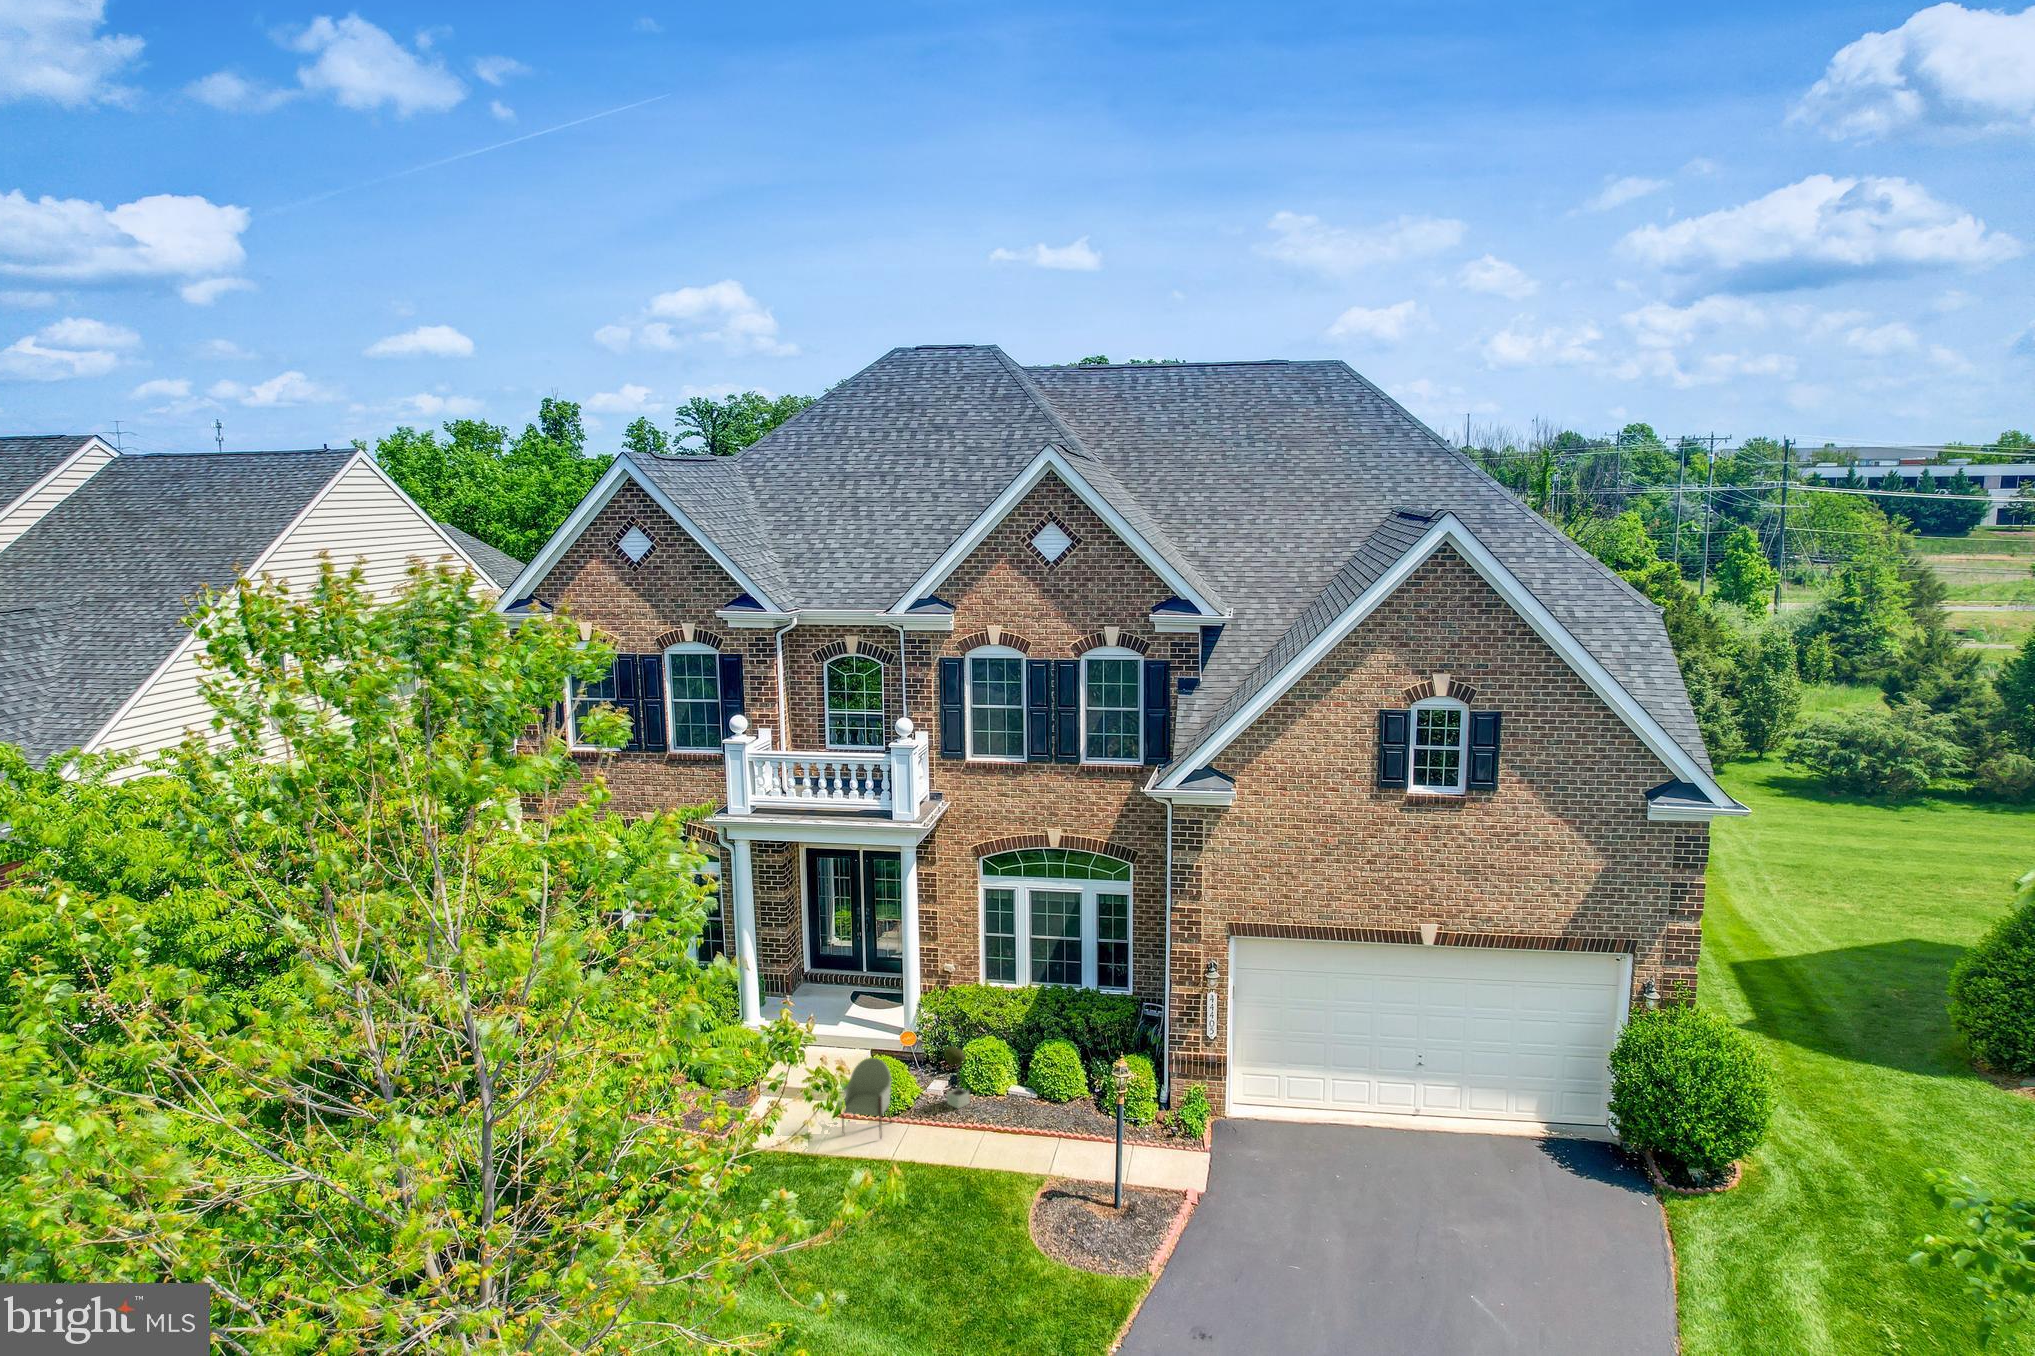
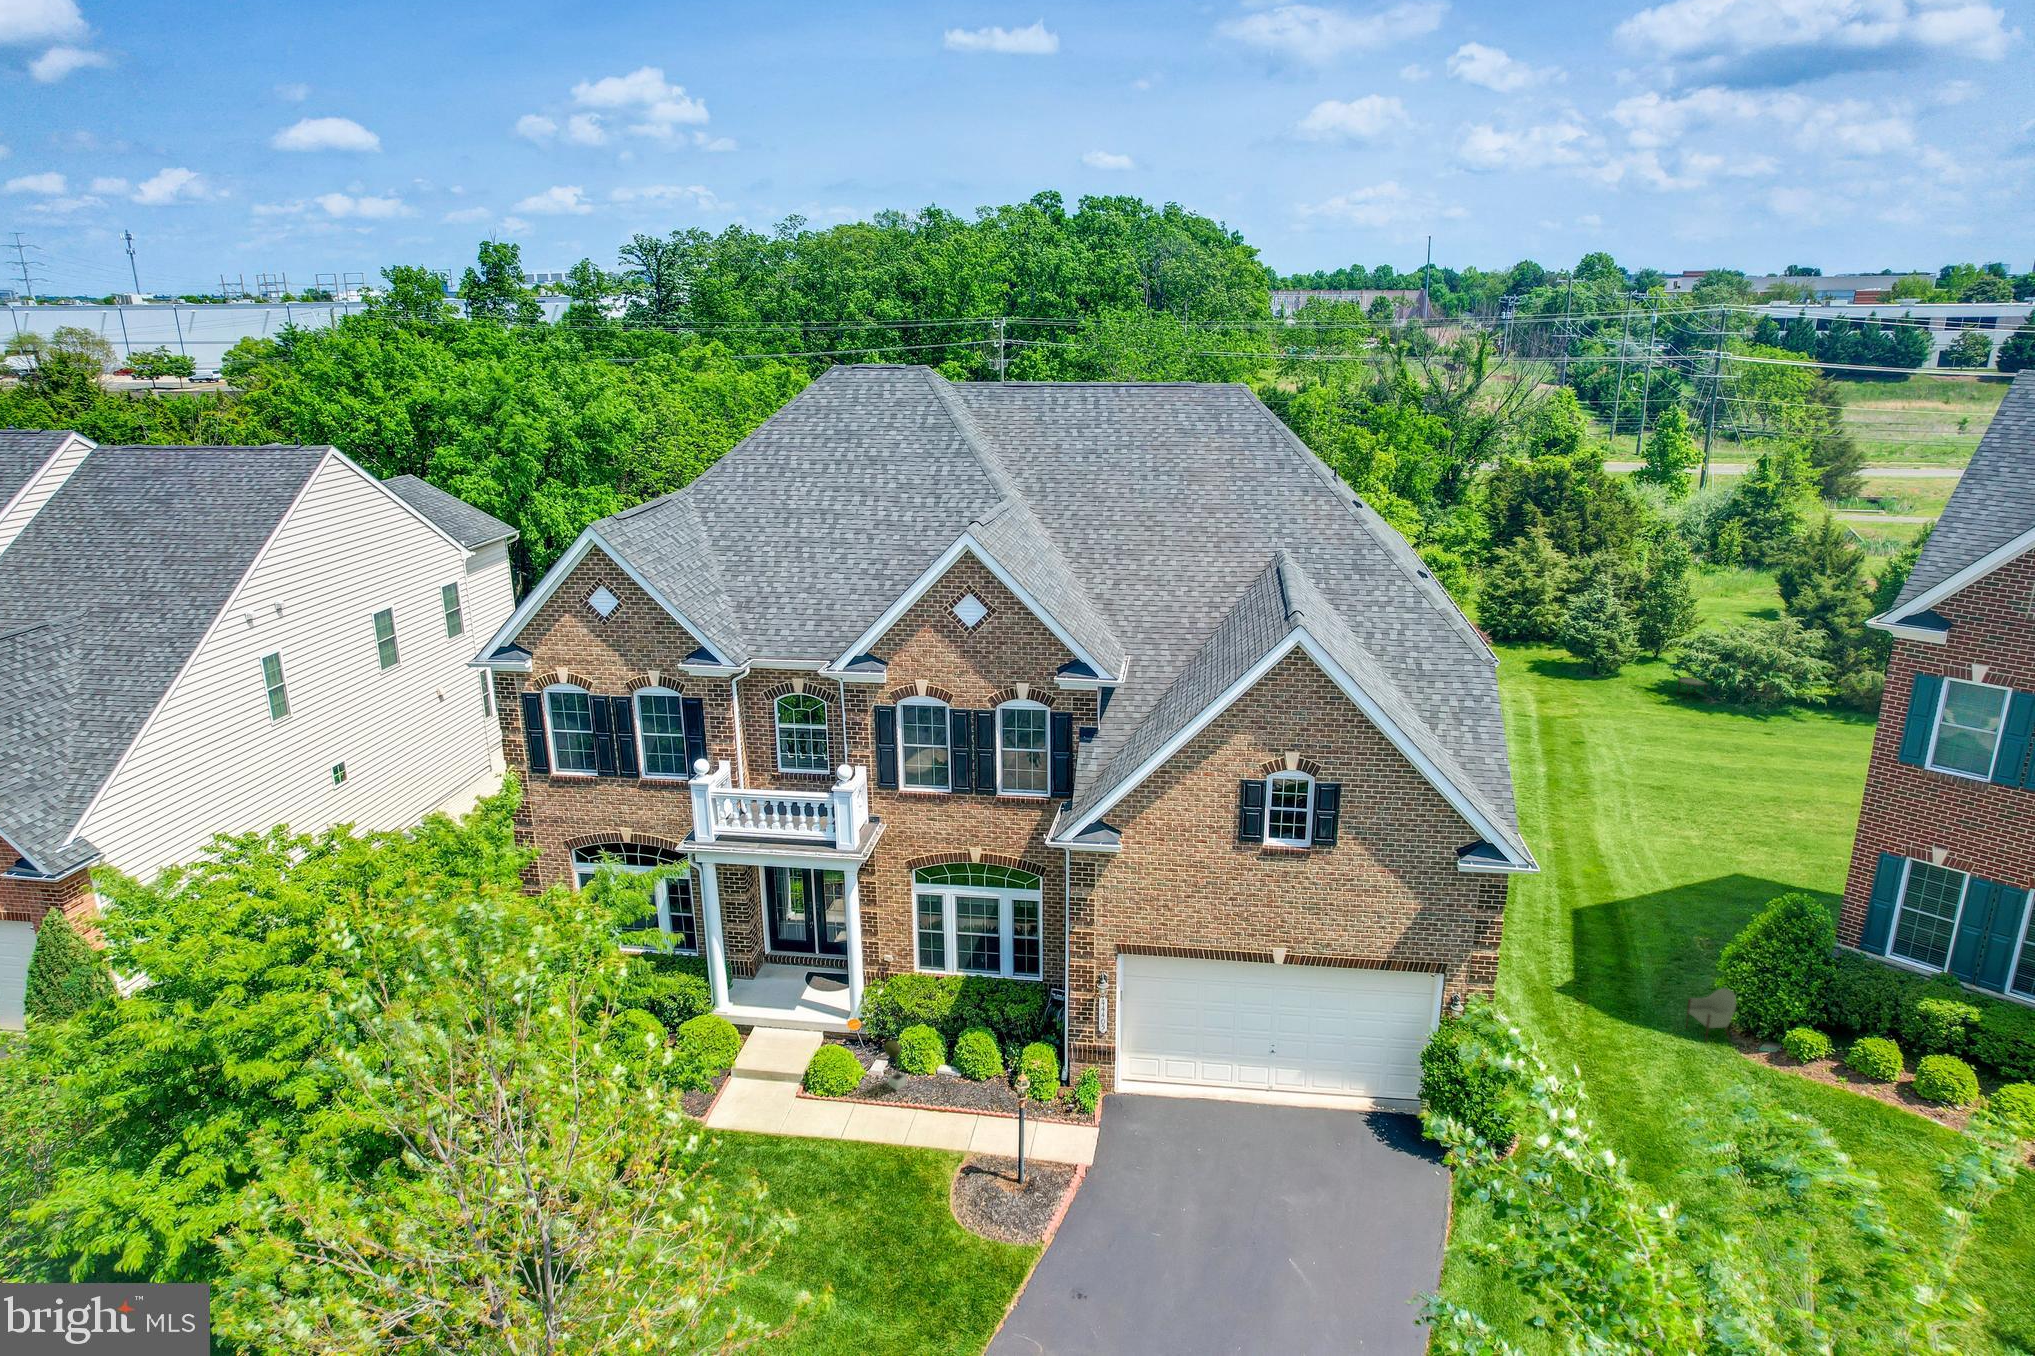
round table: none [1793,766,1830,789] -> present [1678,677,1707,697]
chair: present [842,1058,891,1137] -> present [1687,988,1736,1041]

